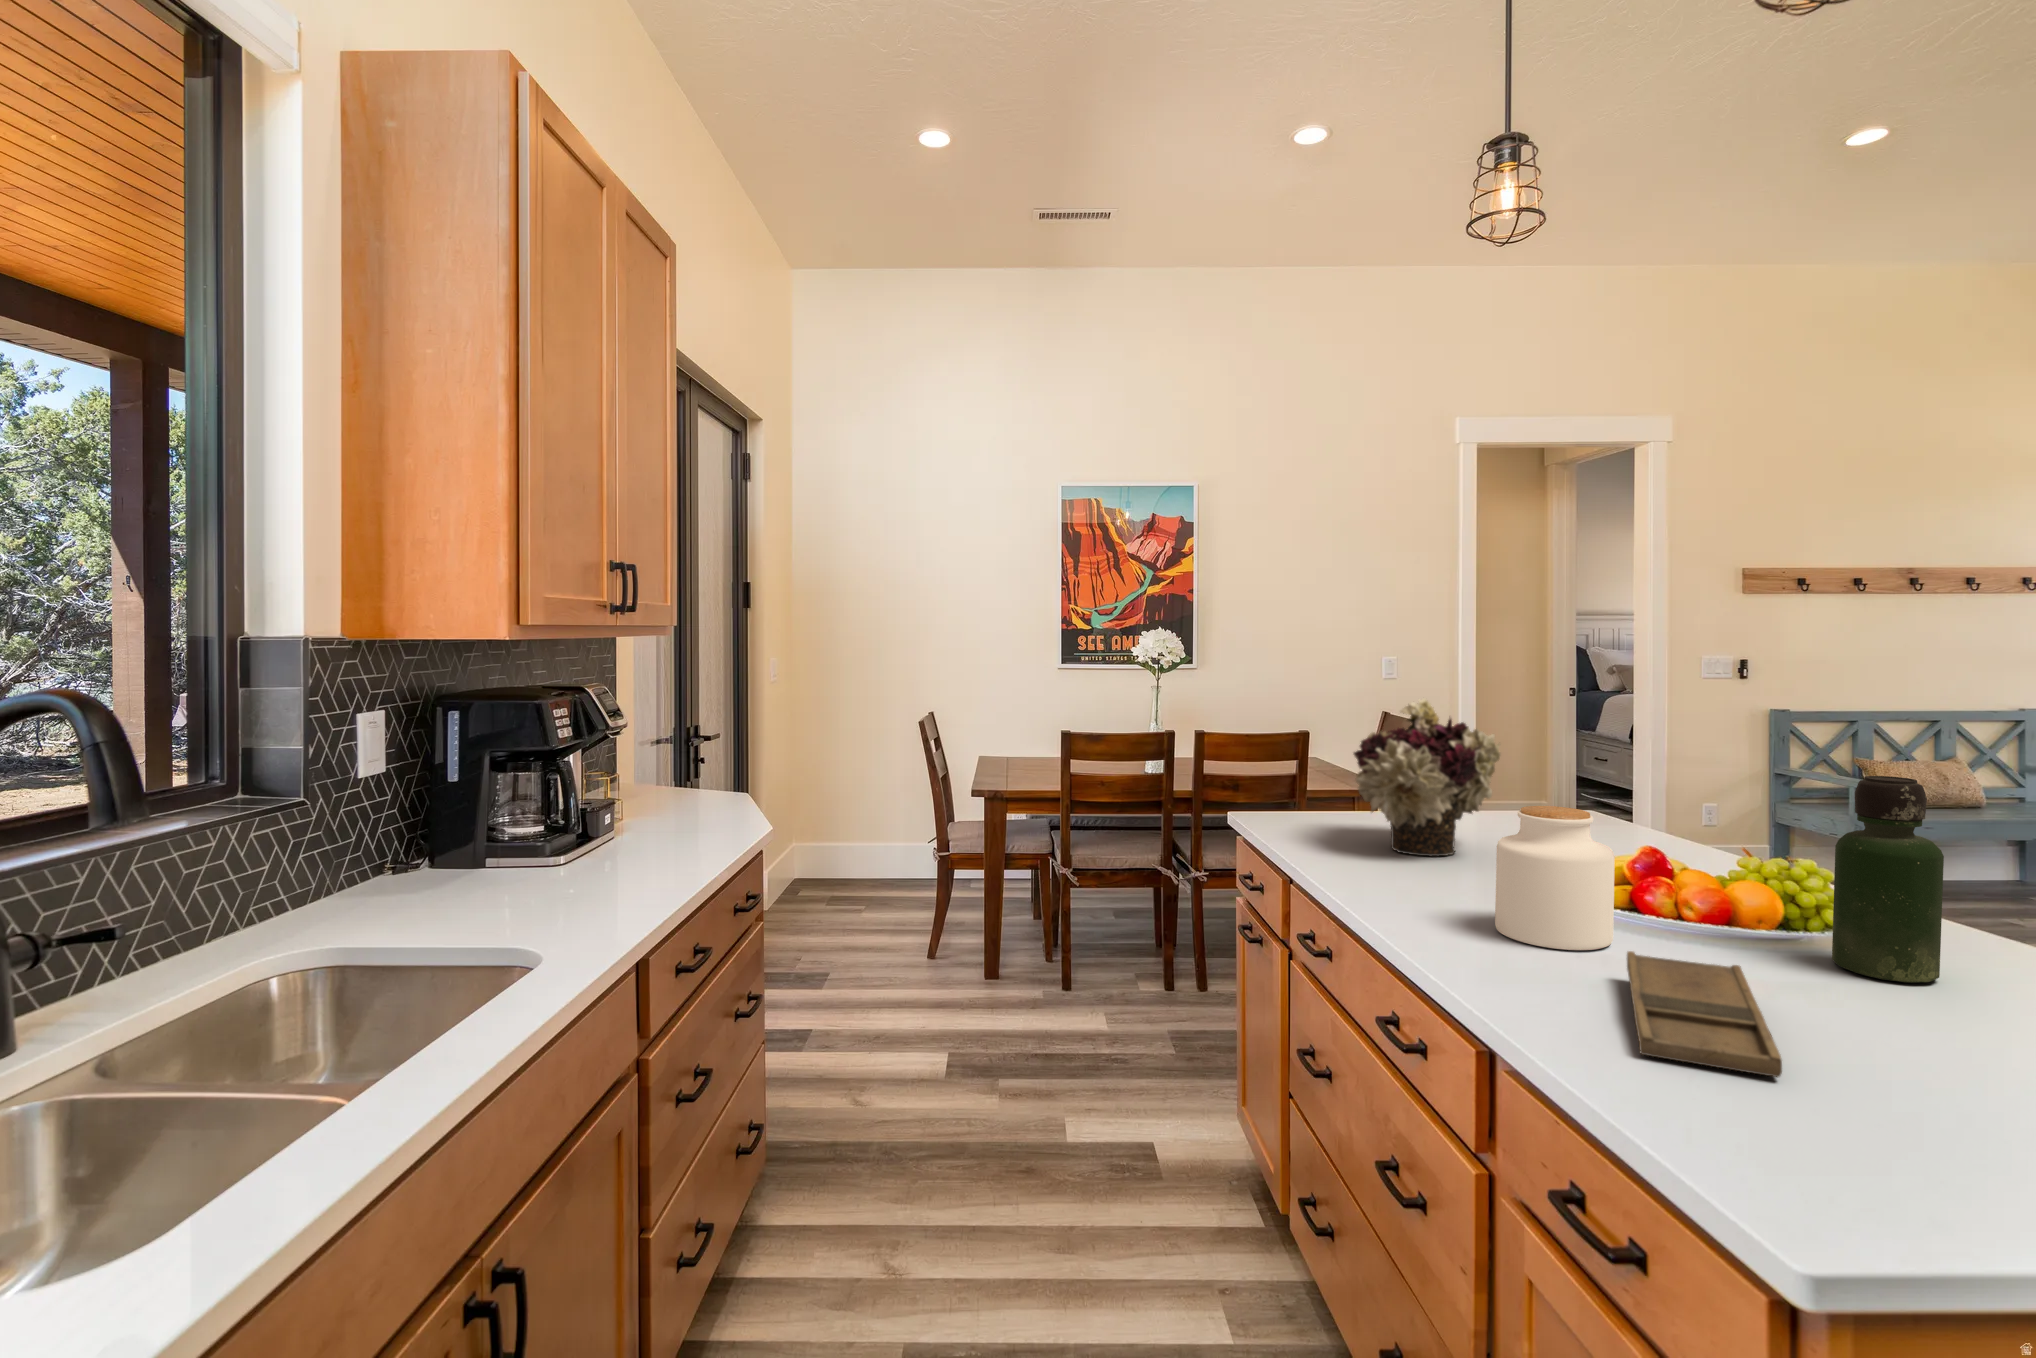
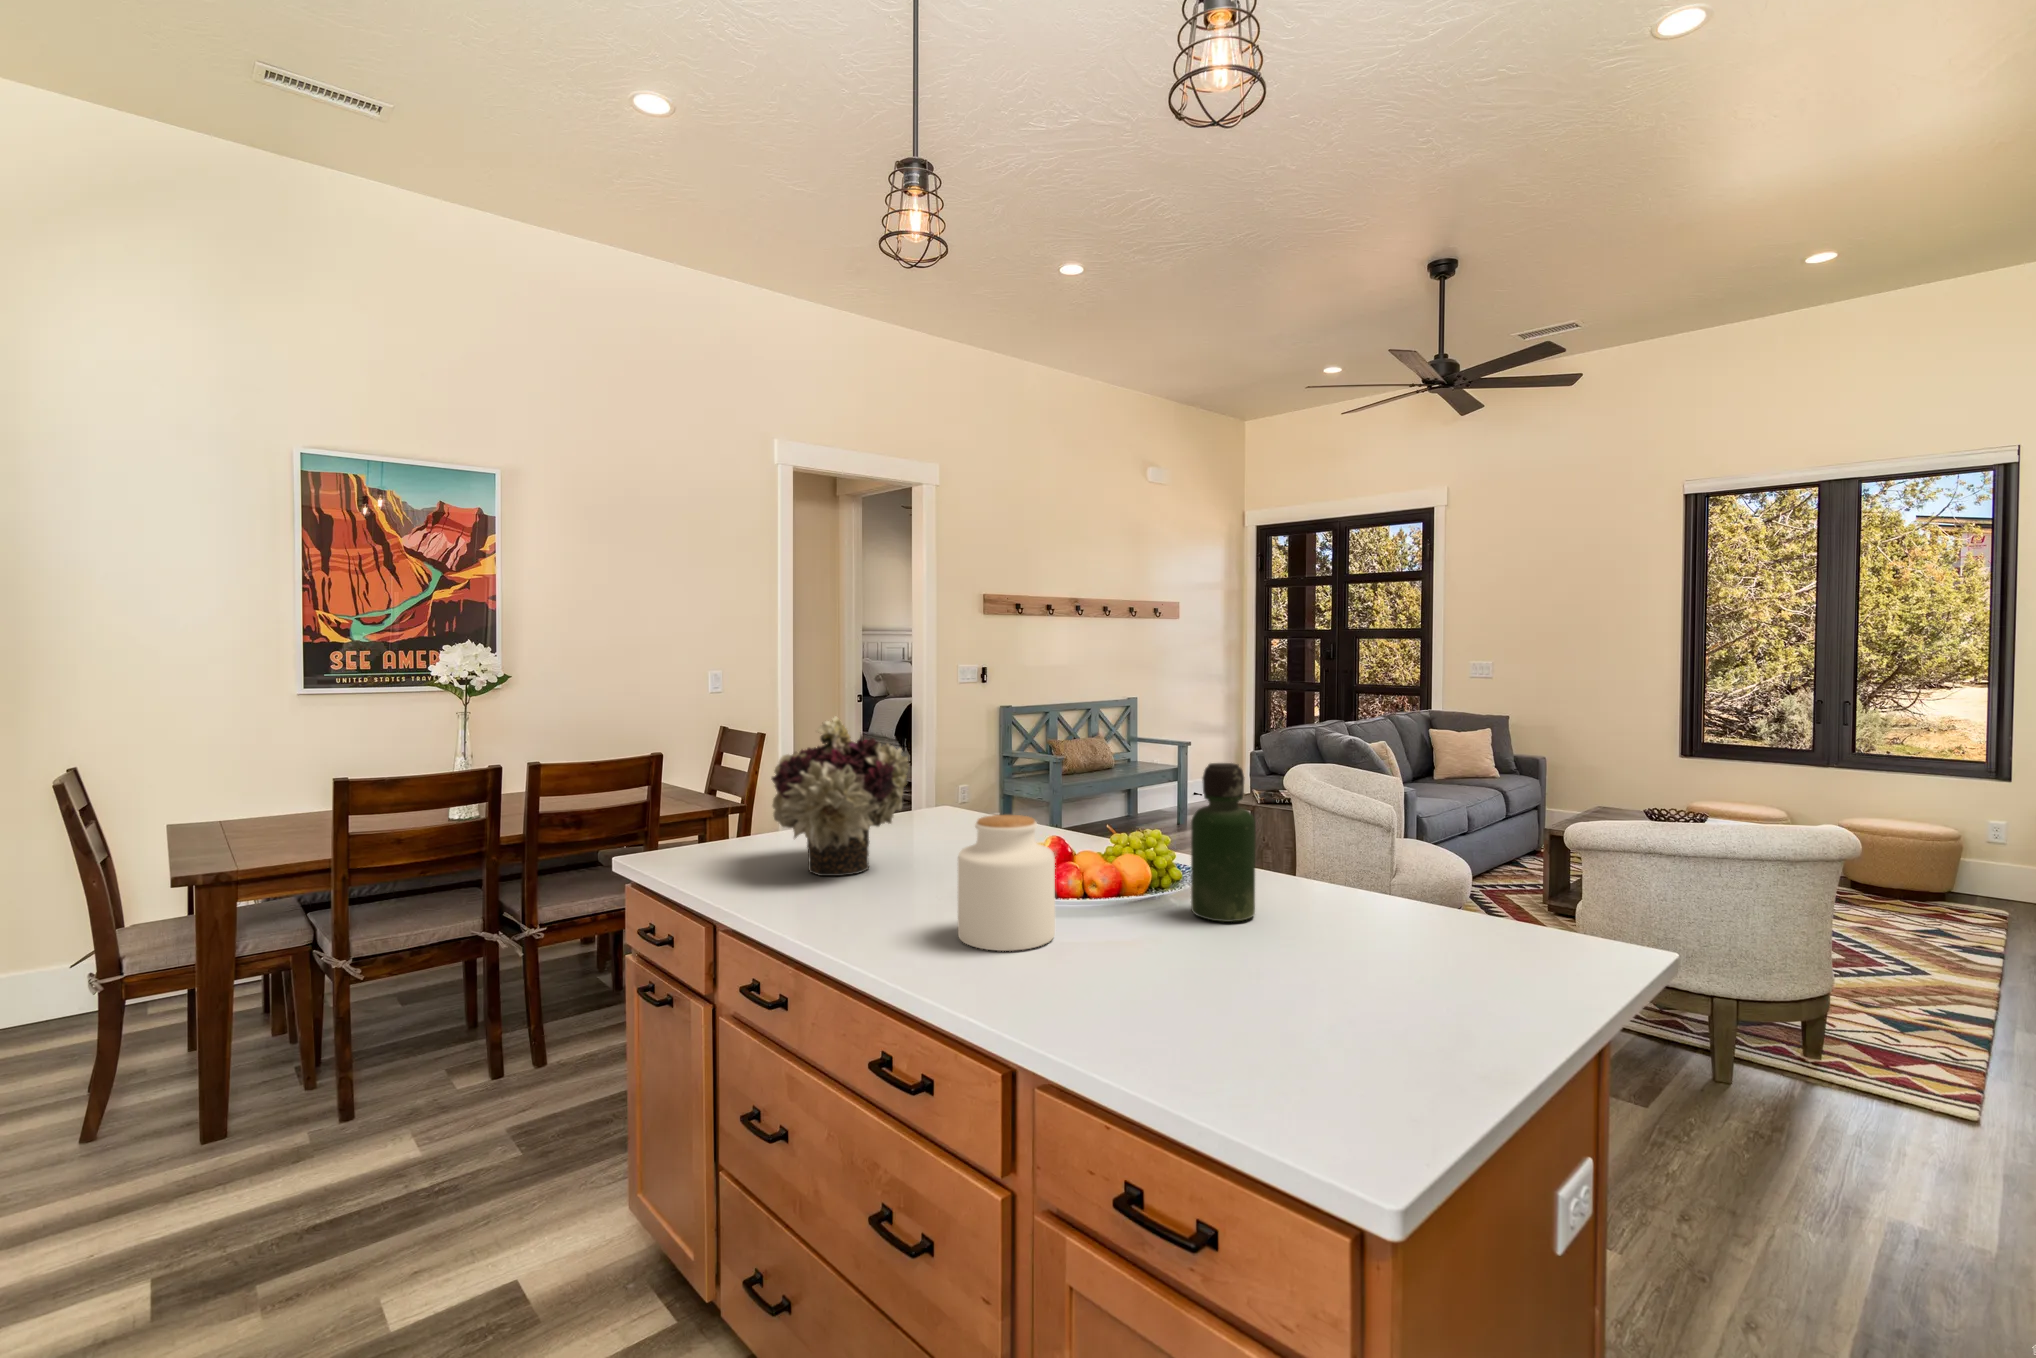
tray: present [1627,951,1782,1077] -> none [1089,935,1252,1040]

